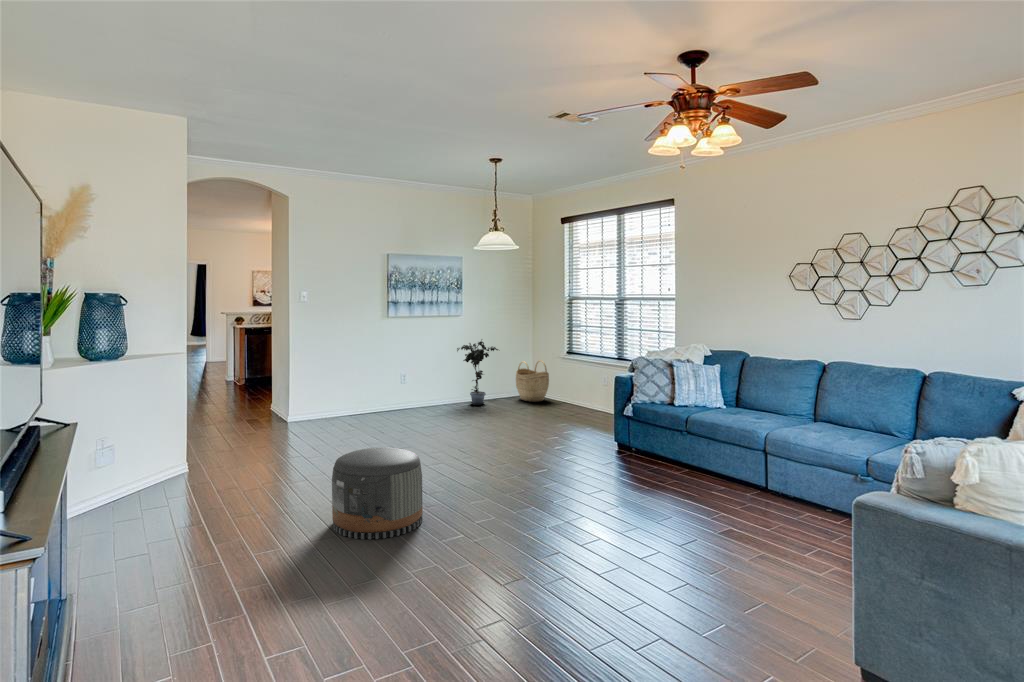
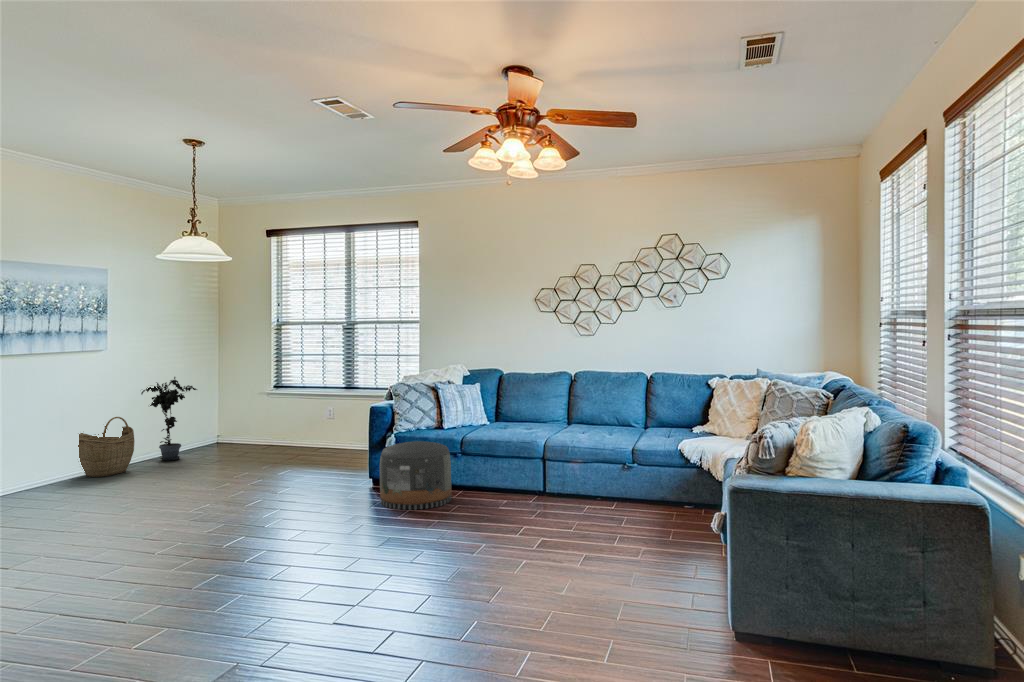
woven basket: present [516,360,549,402] -> present [78,417,135,477]
pouf: present [332,447,423,539] -> present [380,441,451,510]

